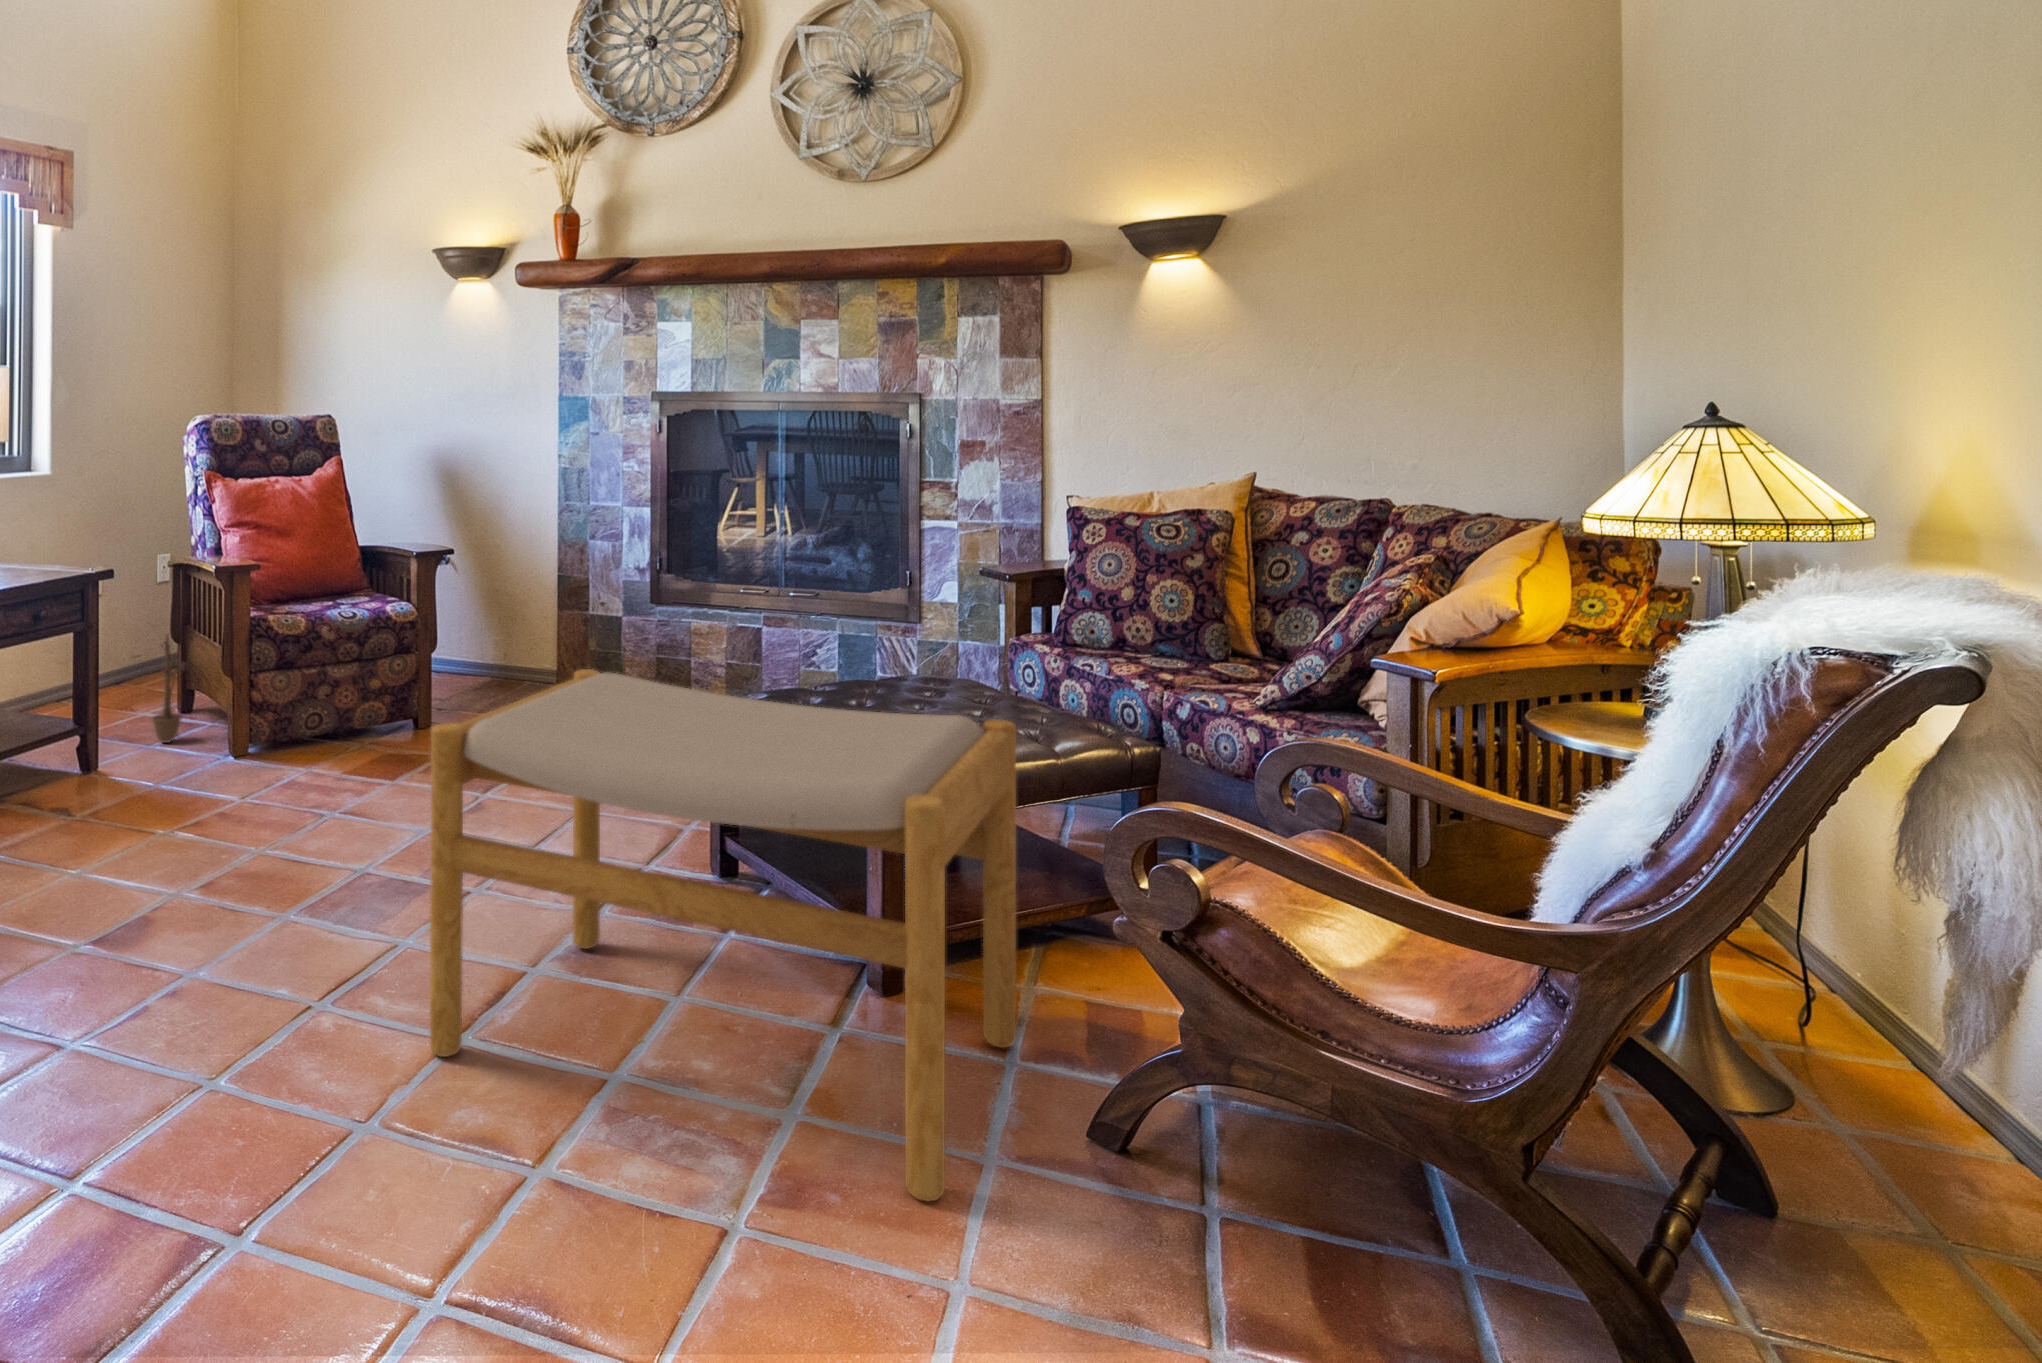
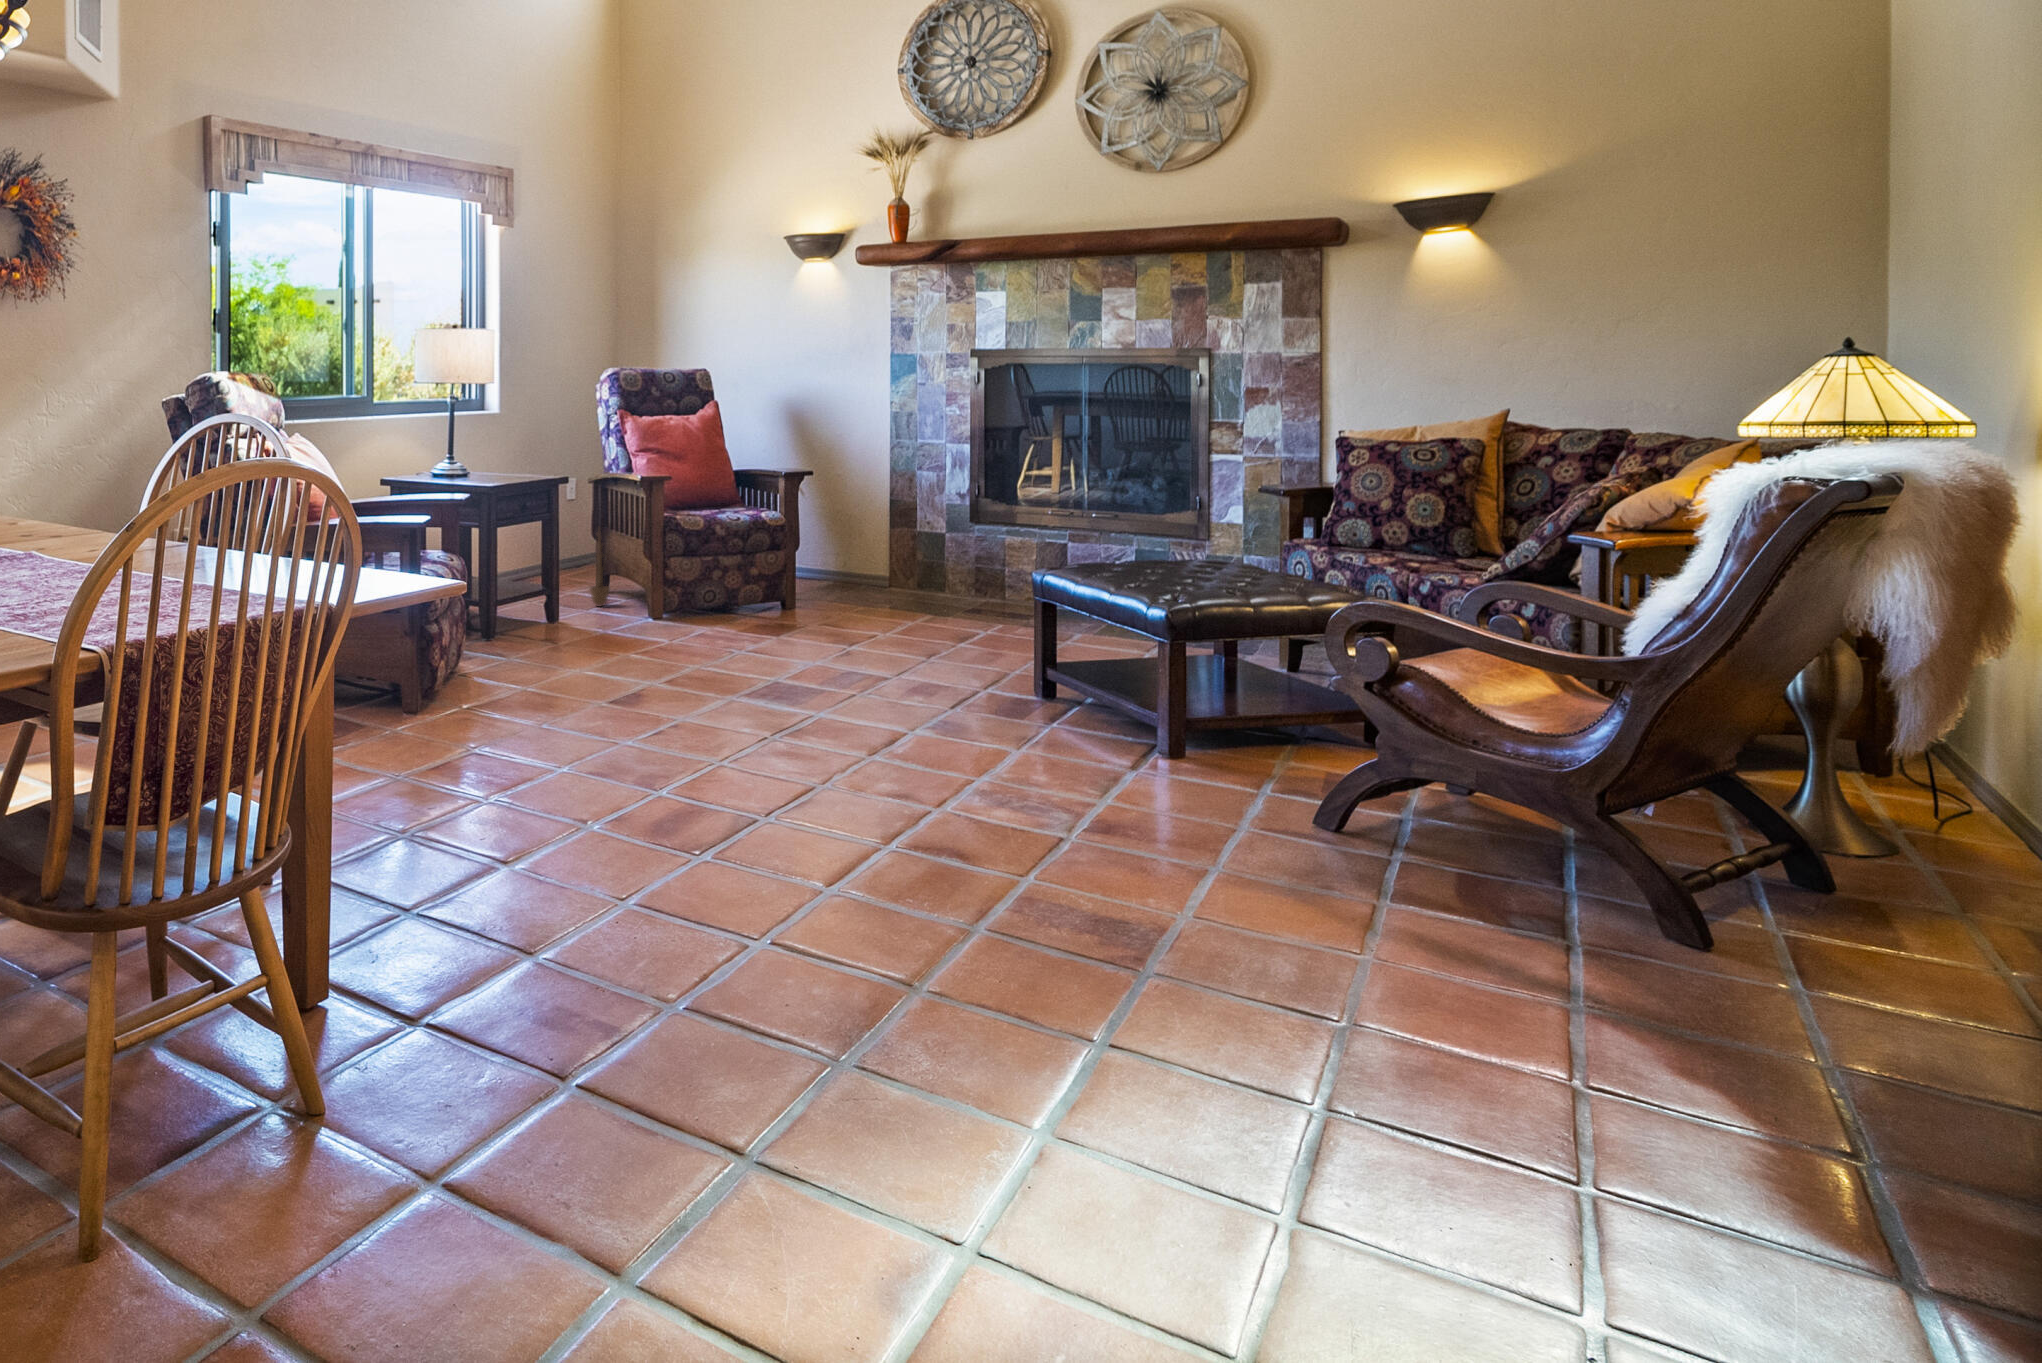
footstool: present [430,669,1016,1201] -> none [852,532,1267,838]

